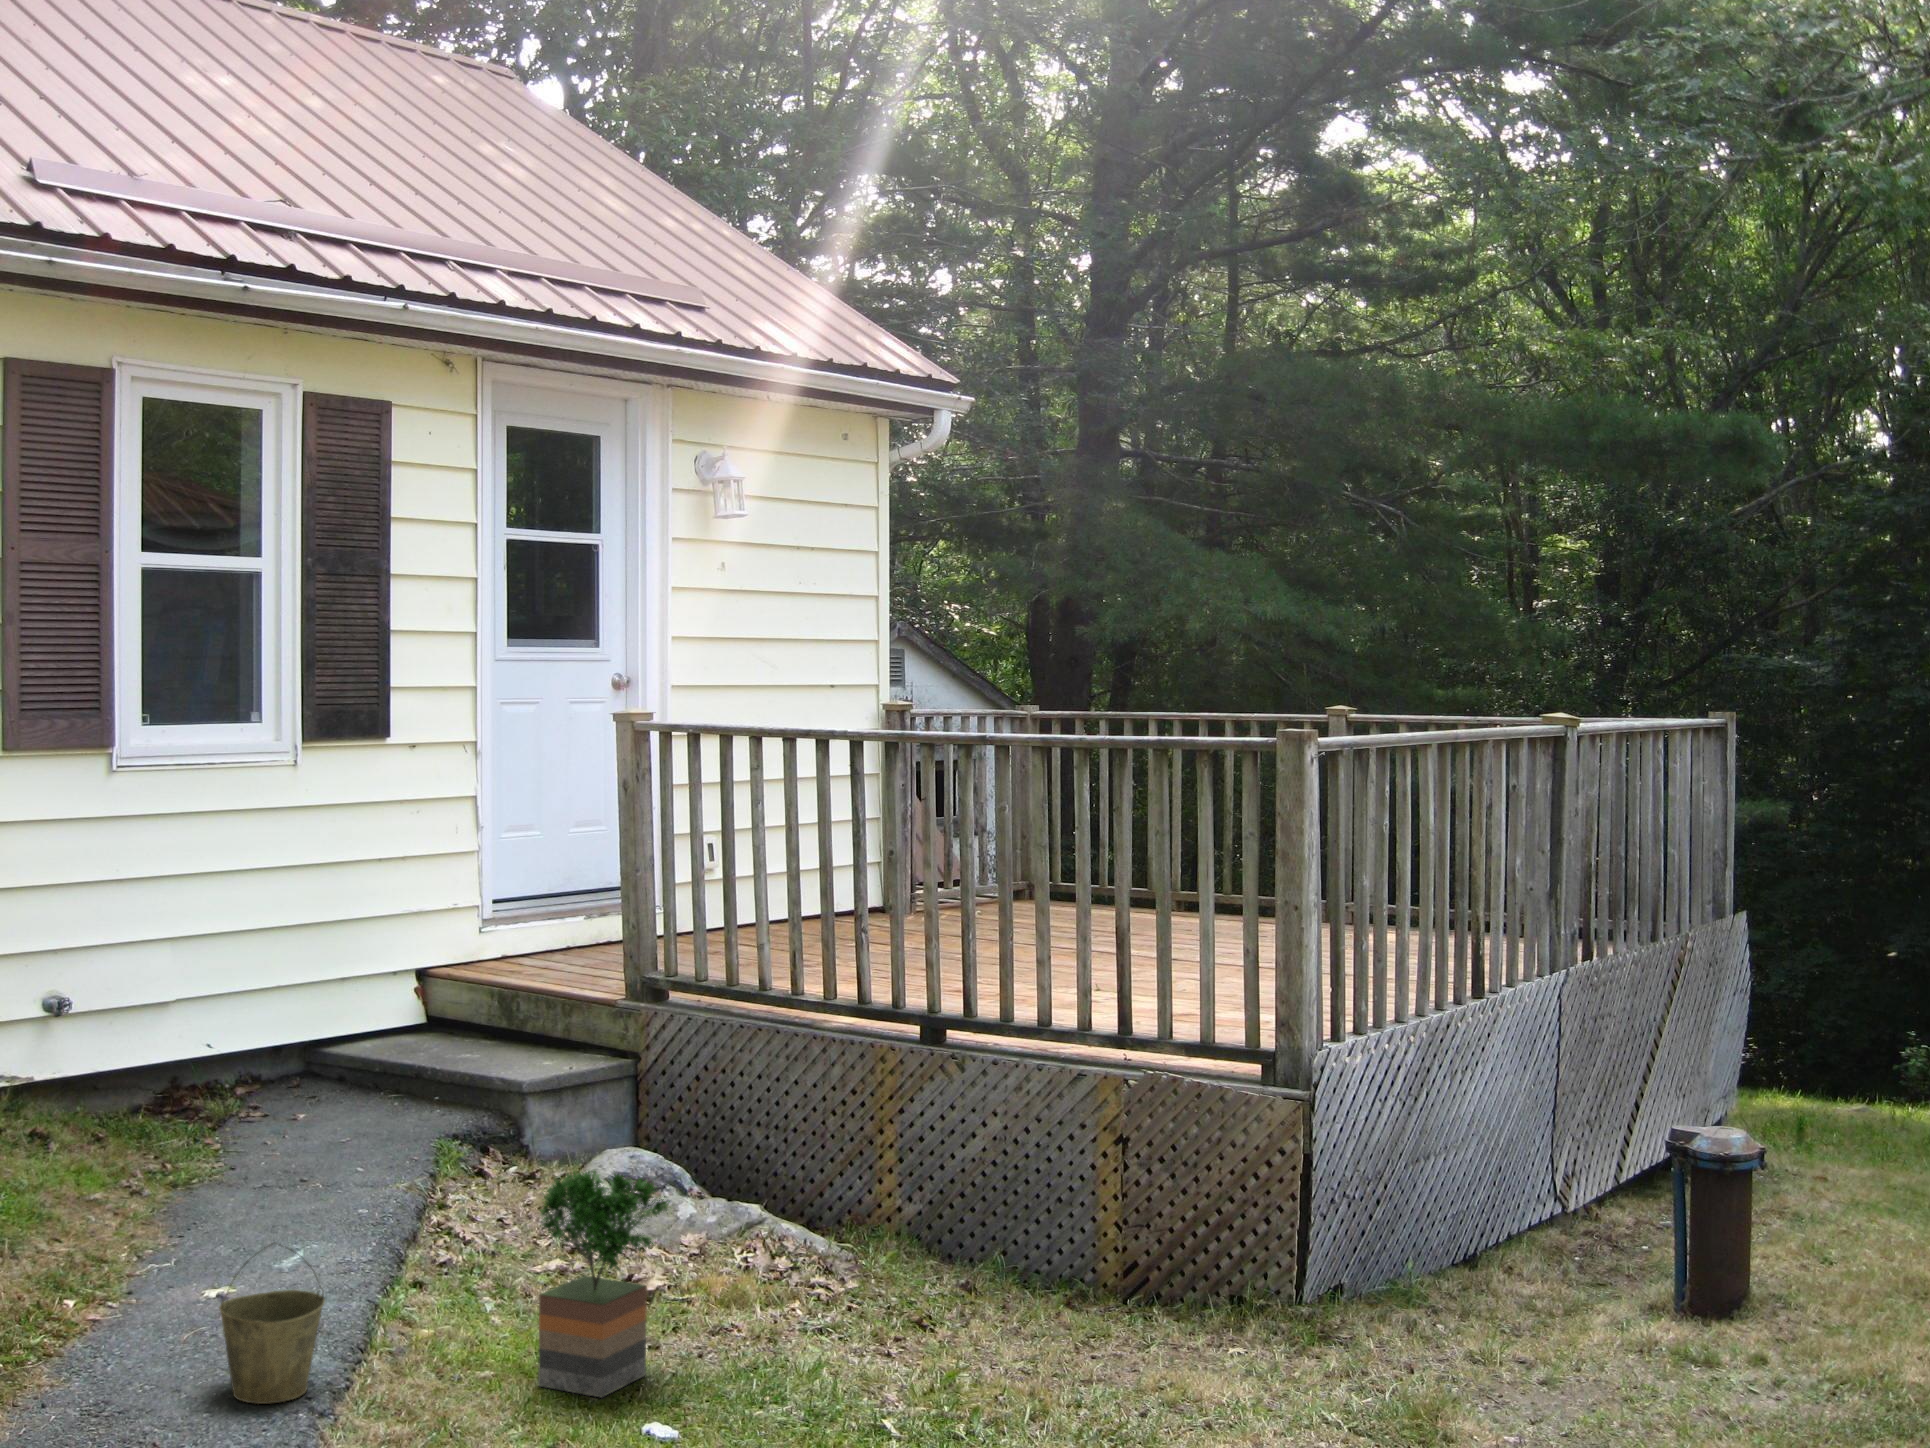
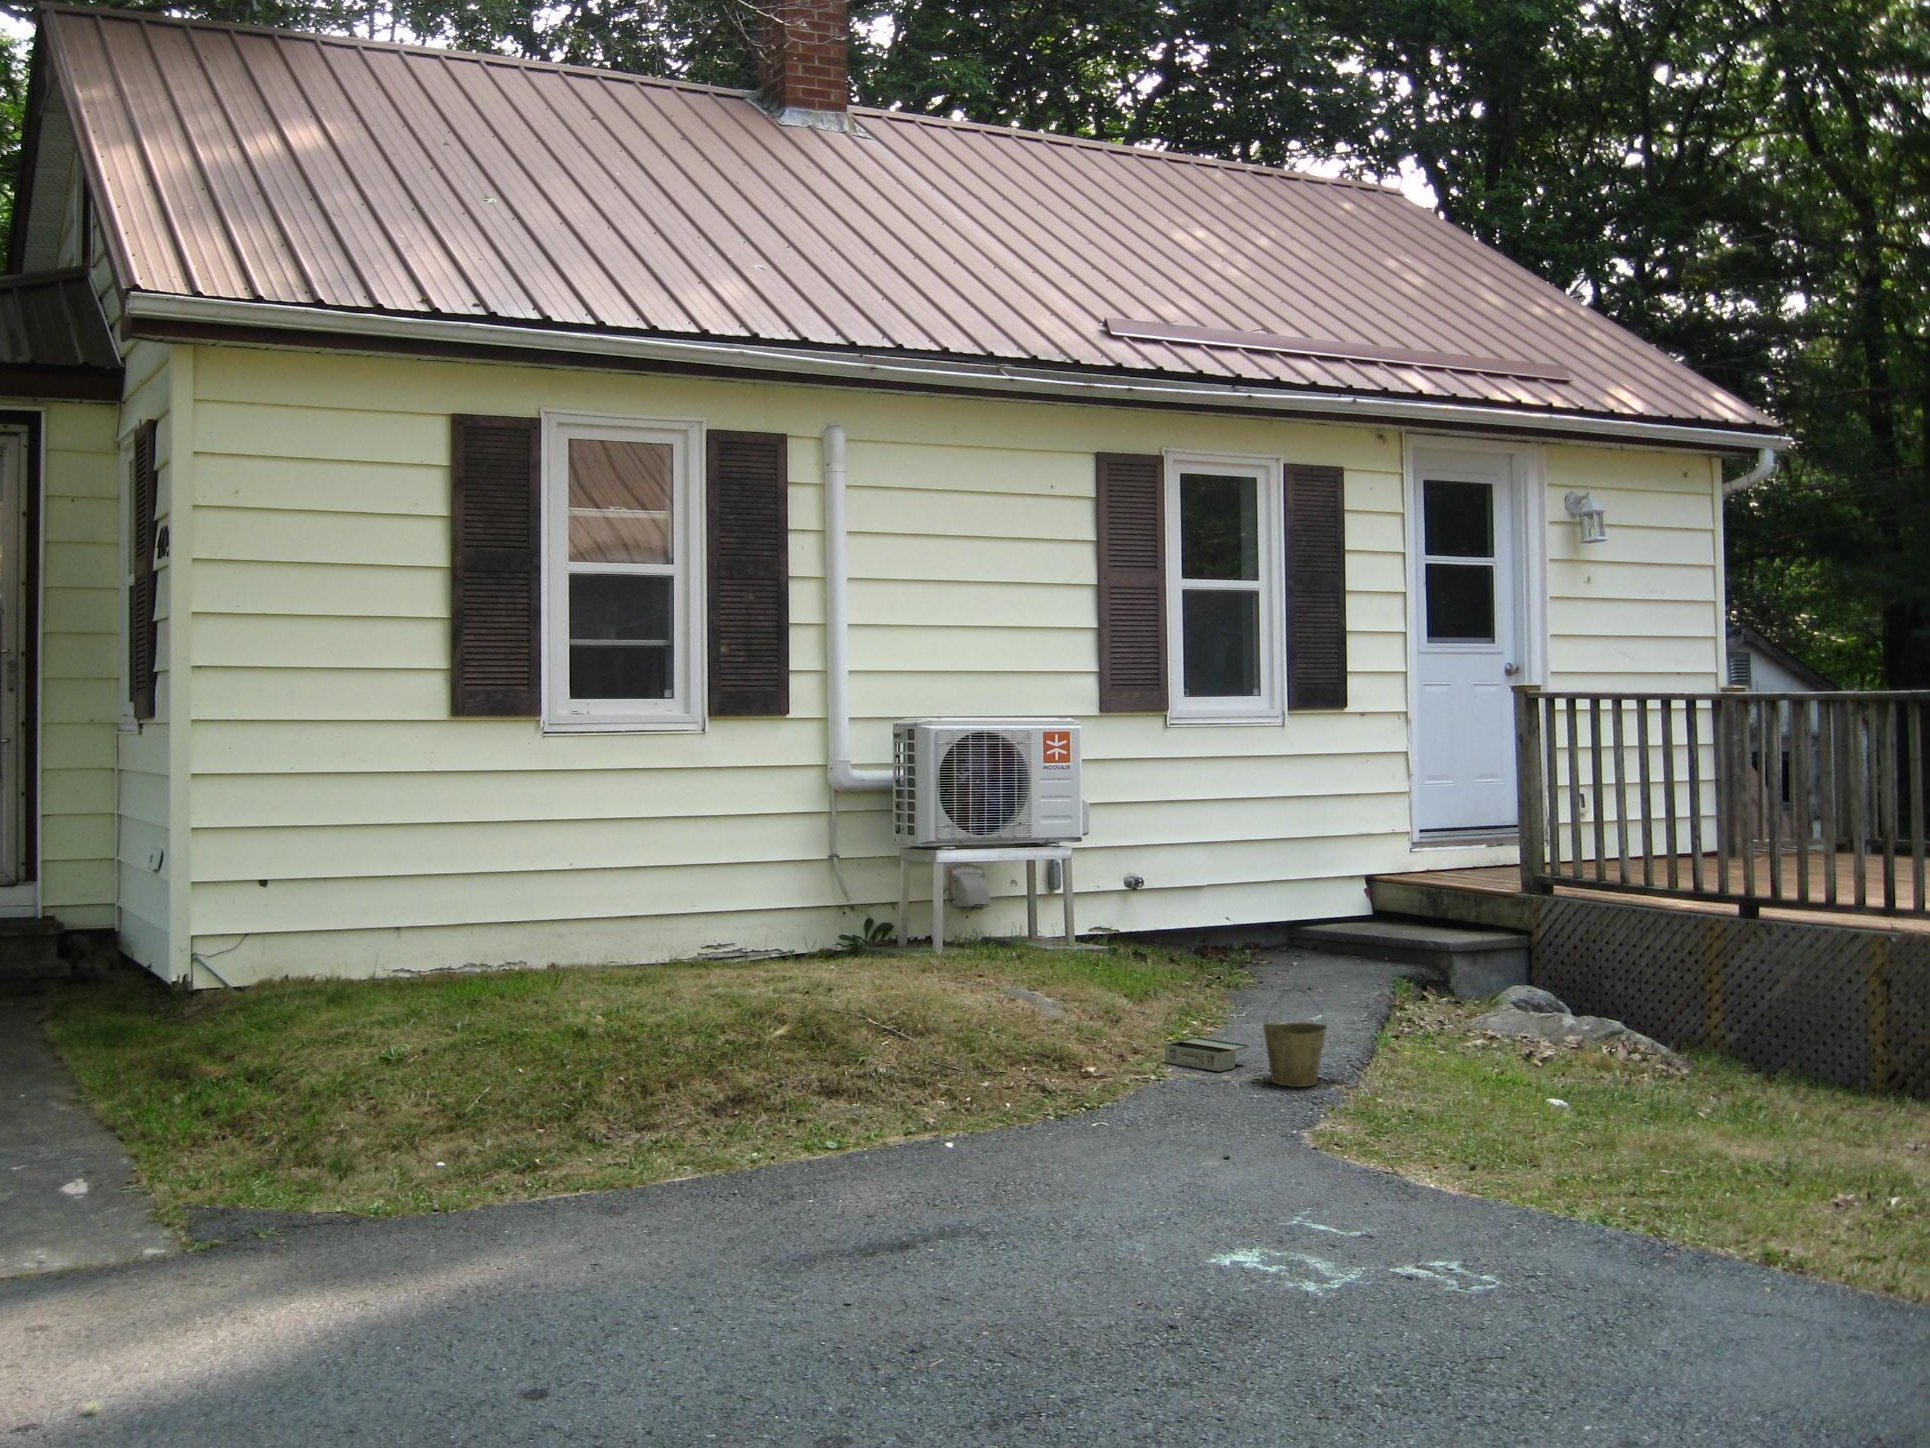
potted tree: present [538,1171,670,1397] -> none [1461,955,1556,1102]
toolbox: none [58,1315,202,1381] -> present [1165,1037,1249,1071]

